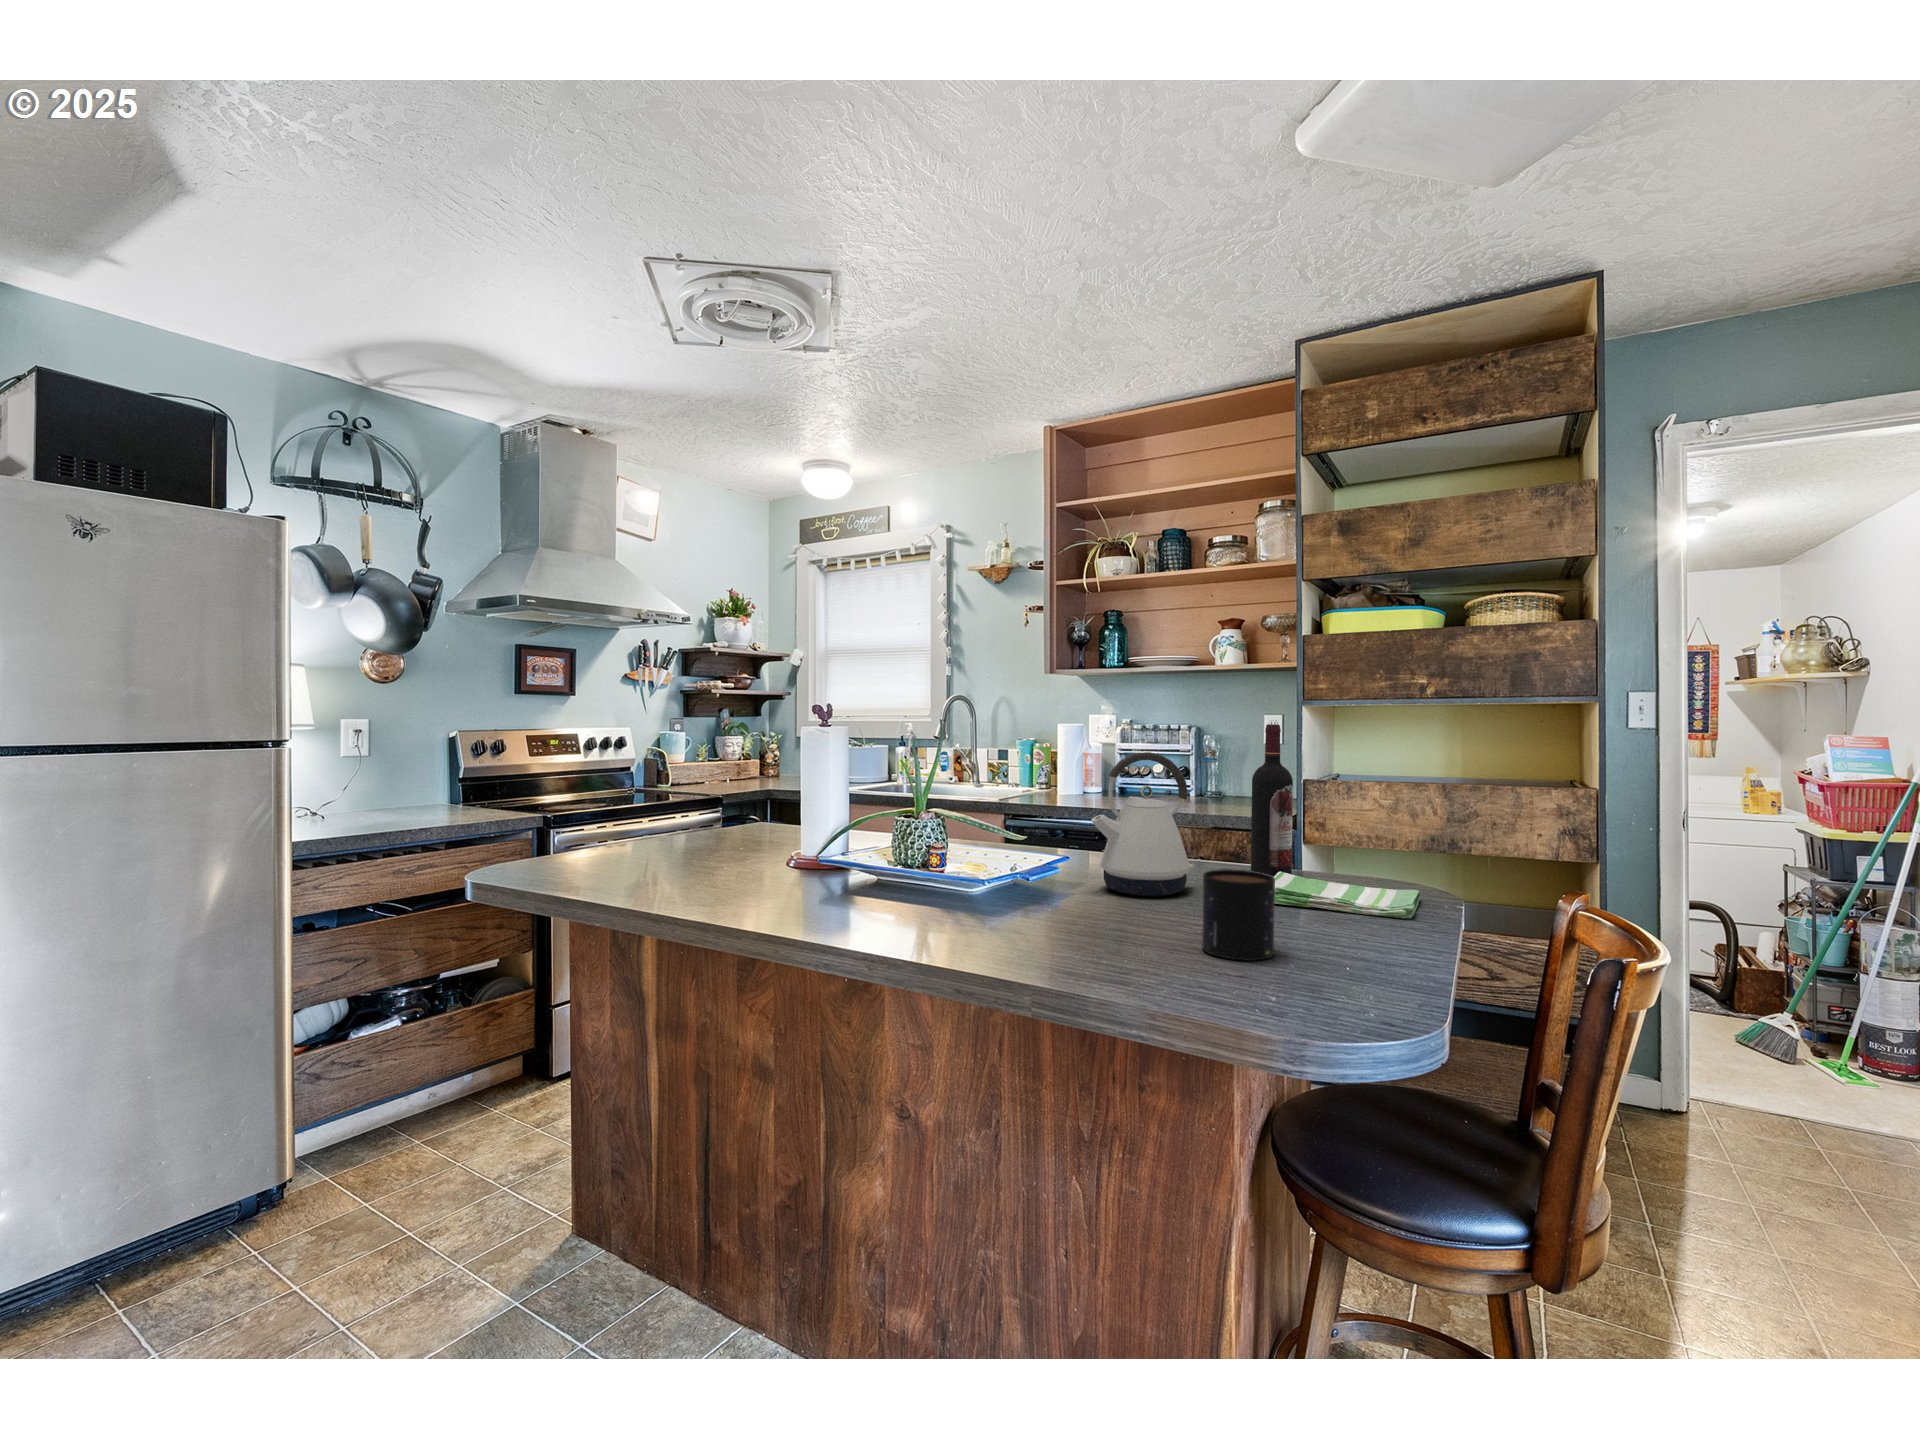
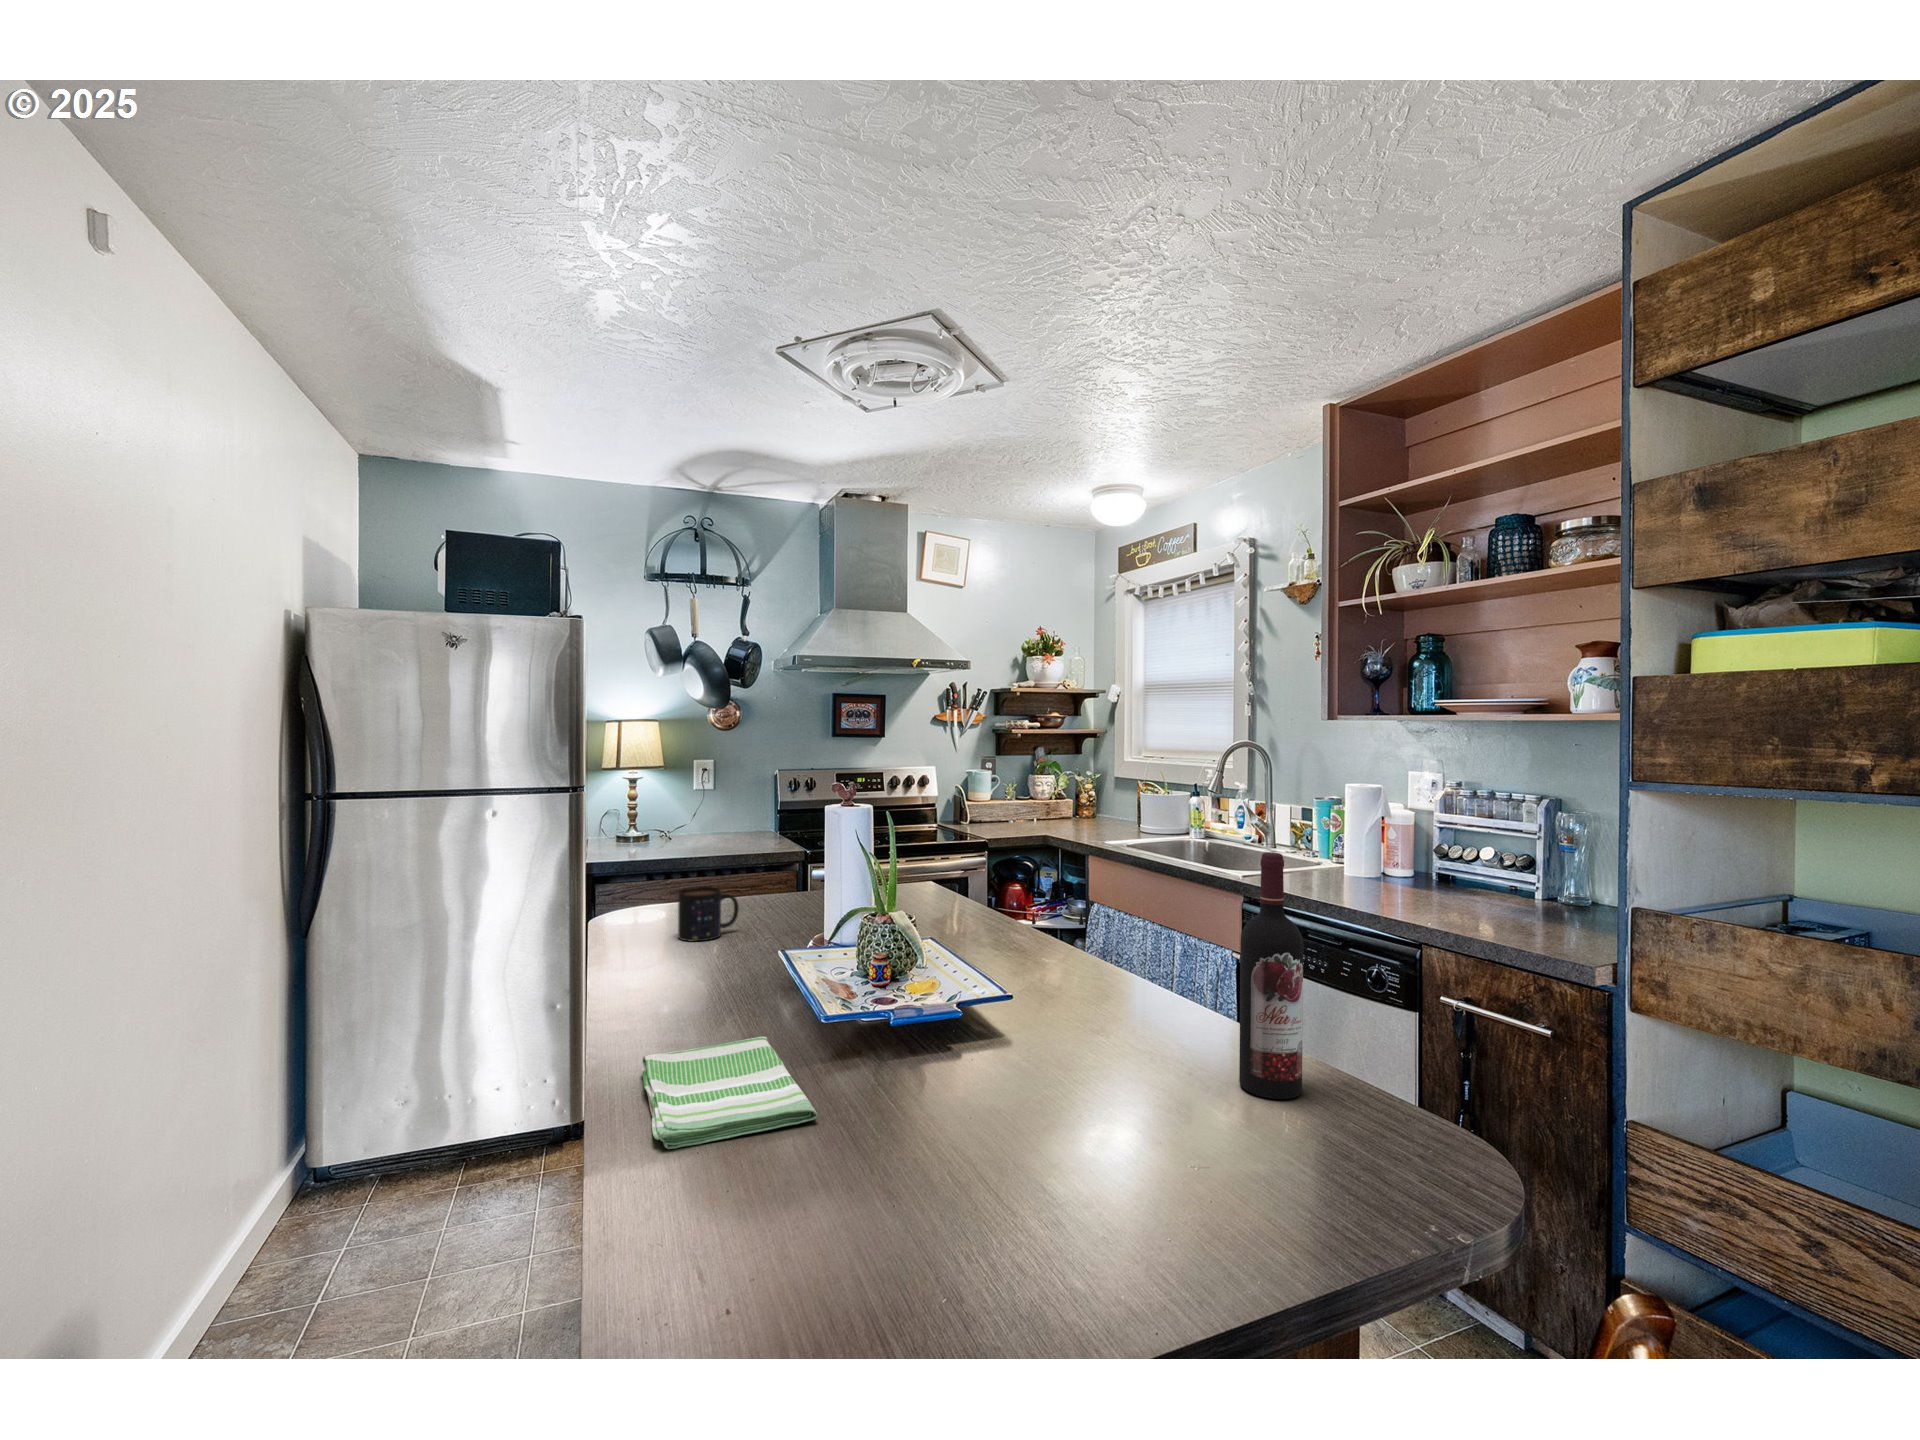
kettle: present [1091,752,1193,897] -> none [954,885,1098,1091]
mug: present [1202,869,1275,961] -> present [678,887,739,942]
dish towel: present [1274,872,1420,919] -> present [641,1037,818,1149]

